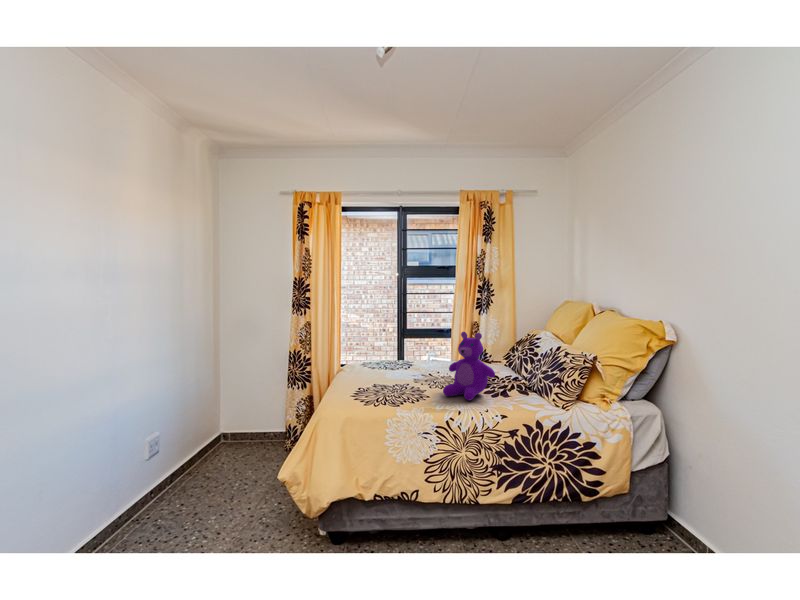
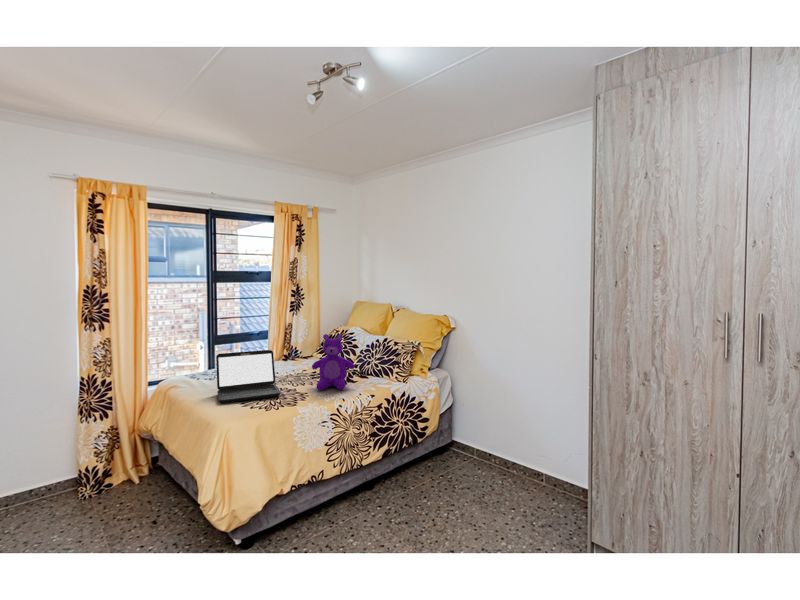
laptop: none [345,342,414,393] -> present [216,350,281,403]

